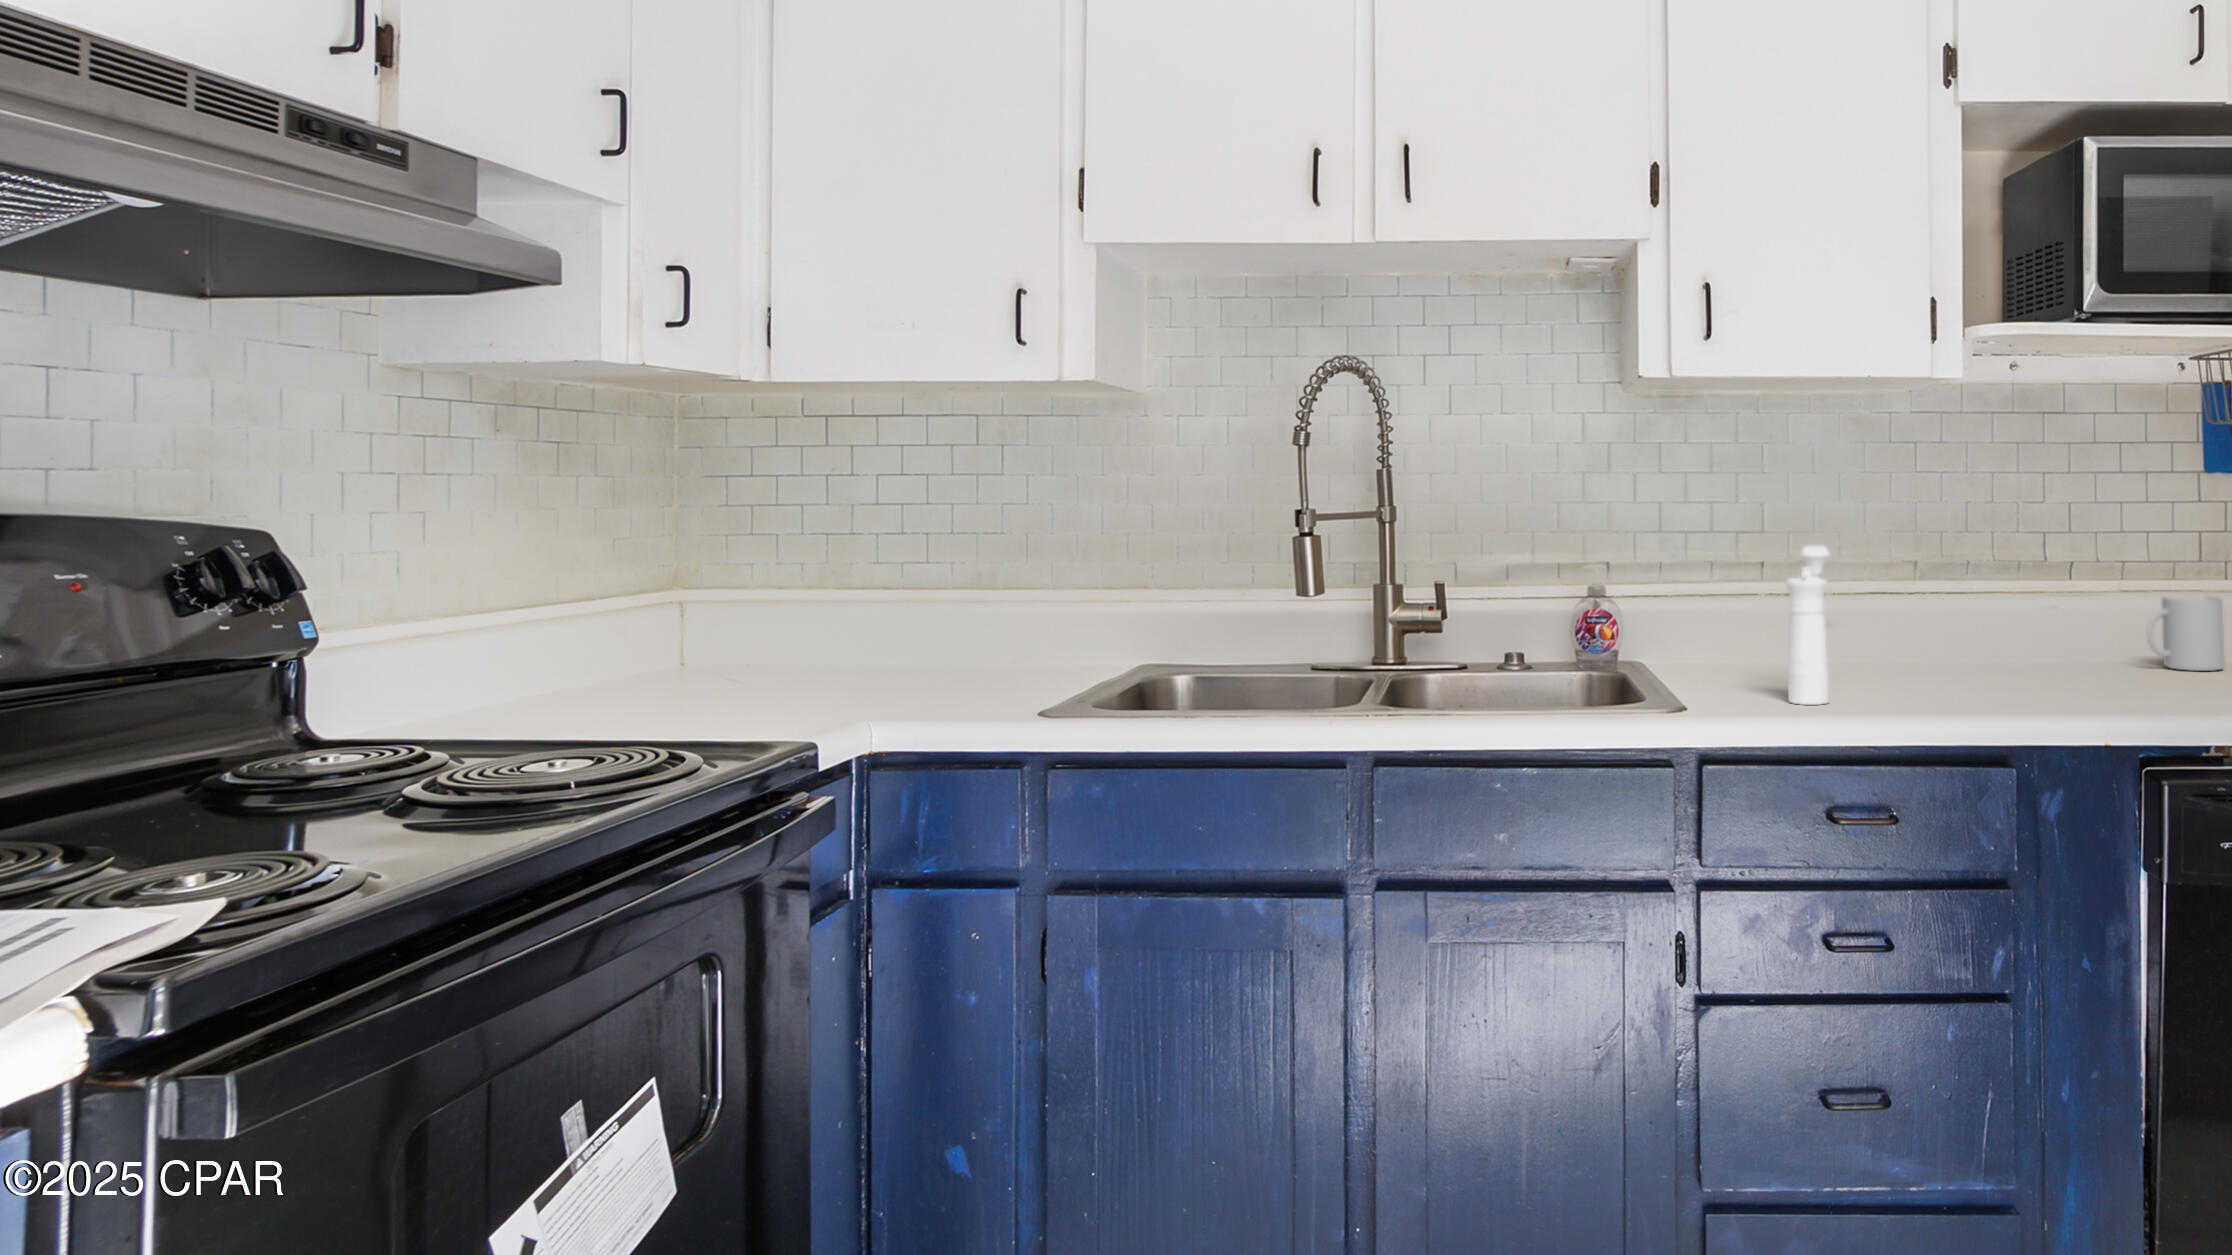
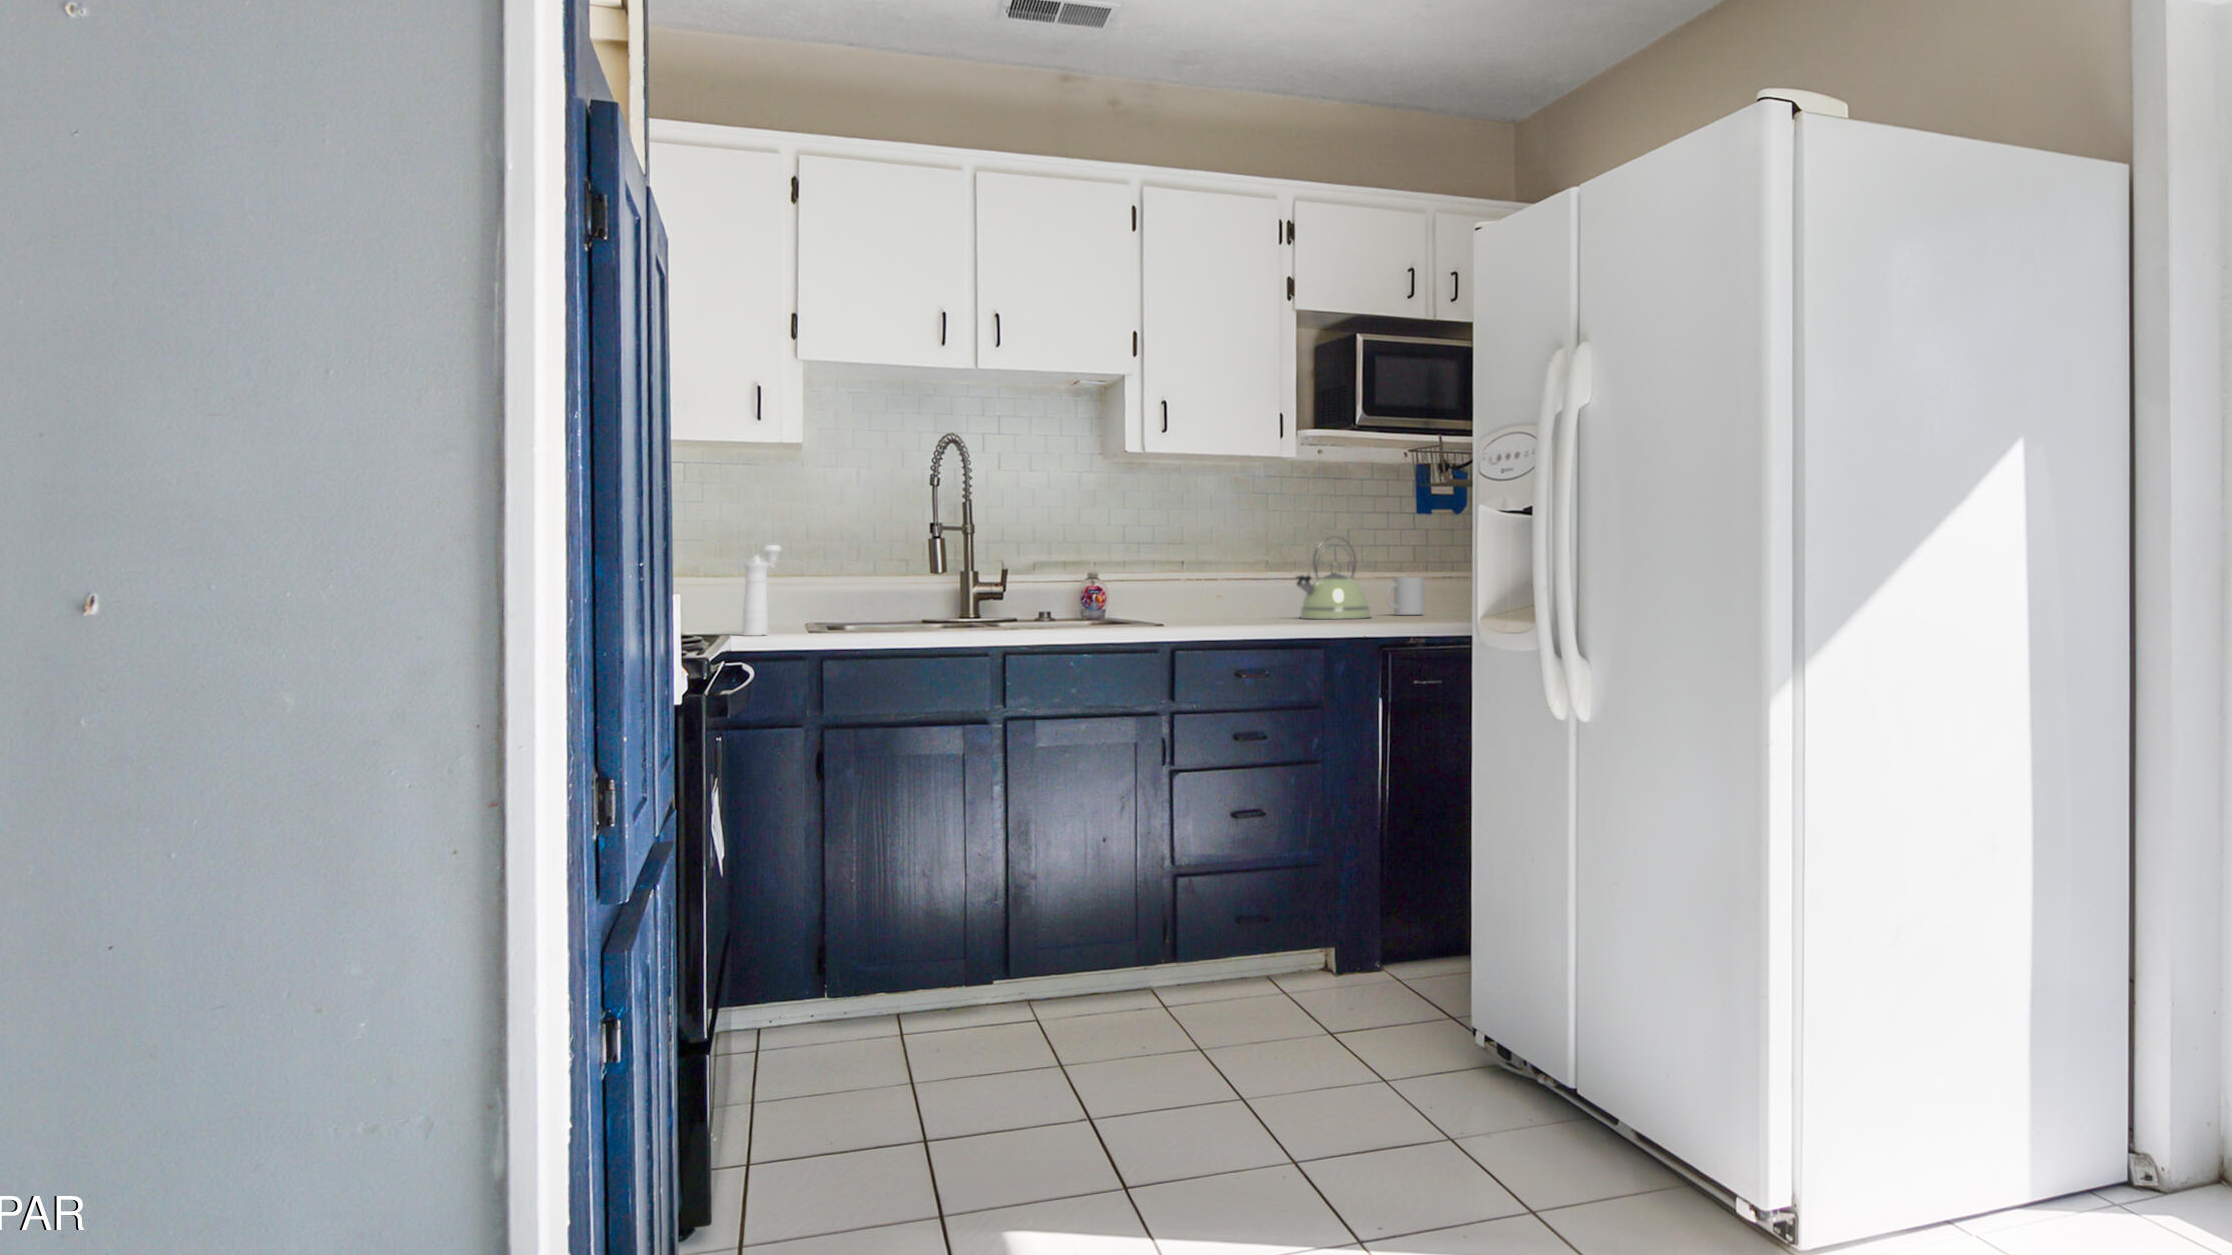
kettle: none [1964,525,2119,687] -> present [1296,537,1370,619]
pepper mill: present [1785,546,1830,705] -> present [743,545,781,636]

